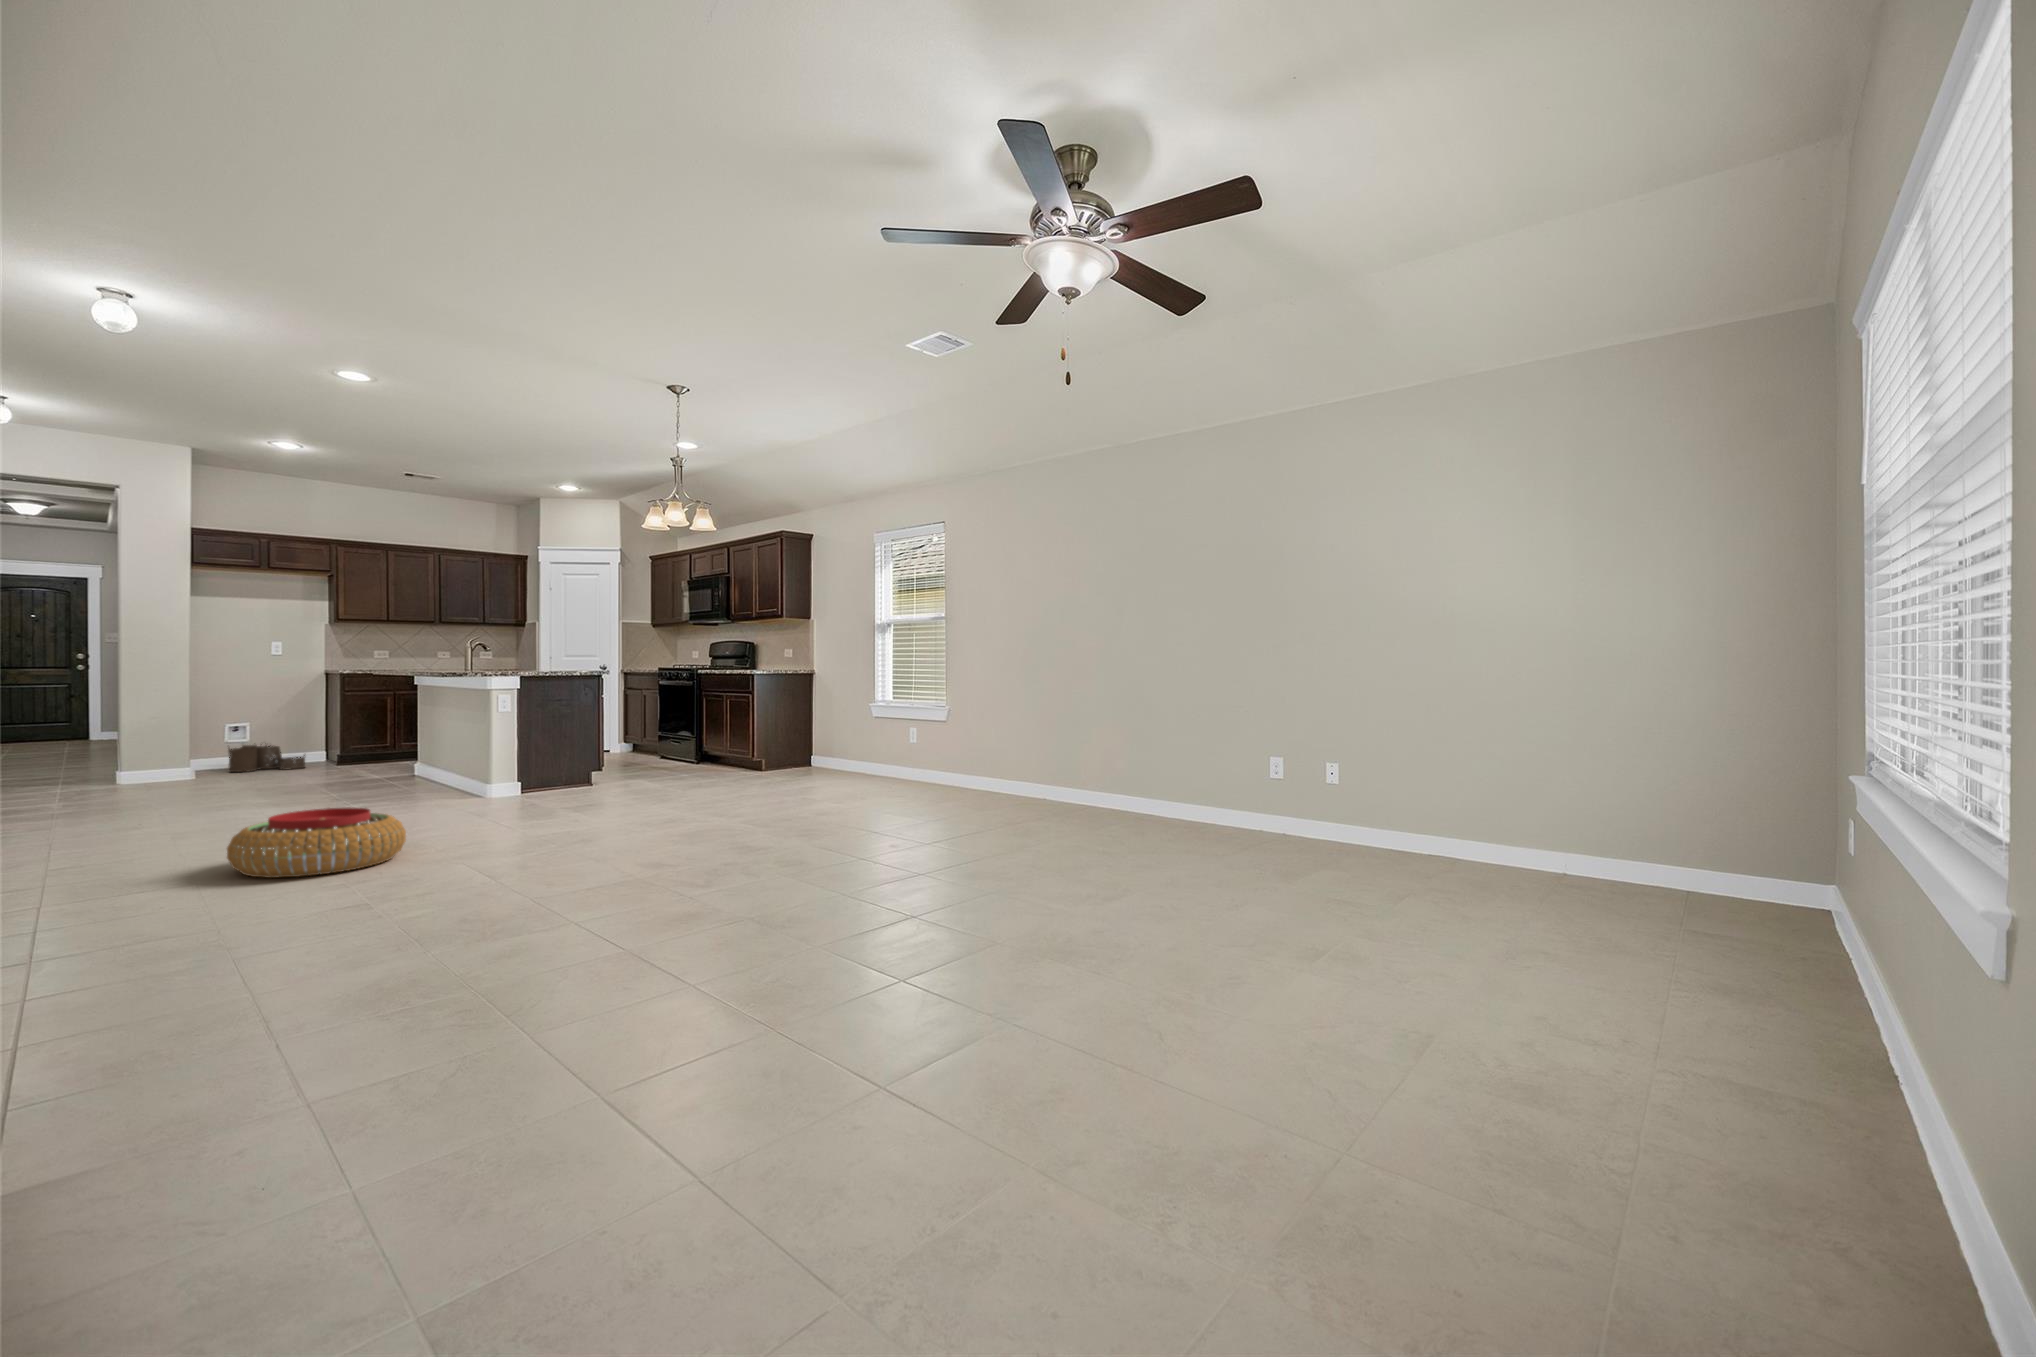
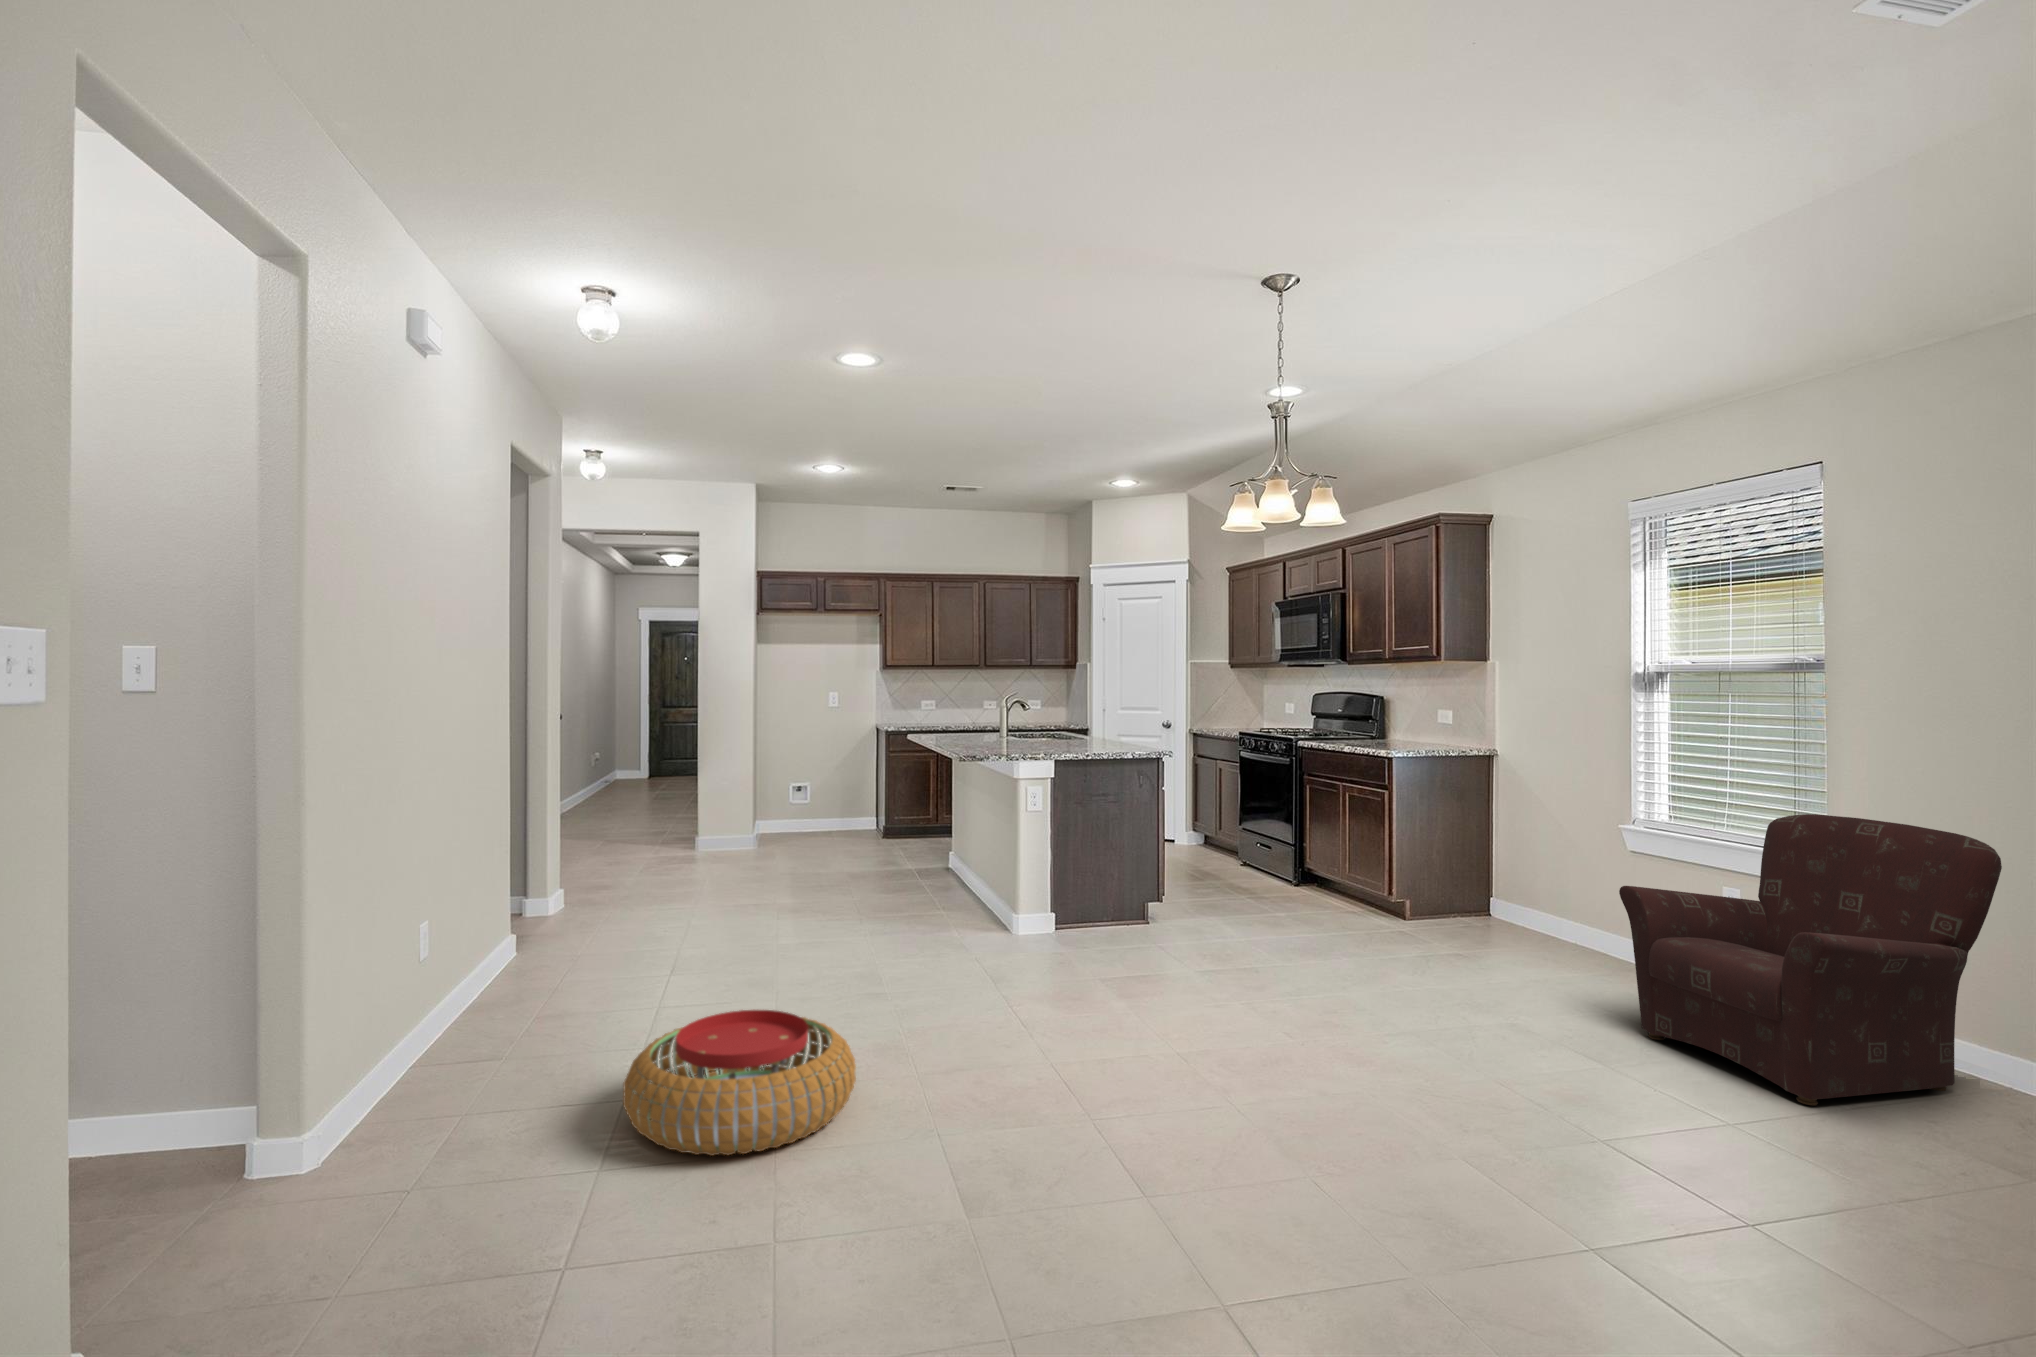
armchair: none [852,685,987,802] -> present [1619,814,2002,1105]
woven basket: present [228,744,305,772] -> none [785,806,853,842]

